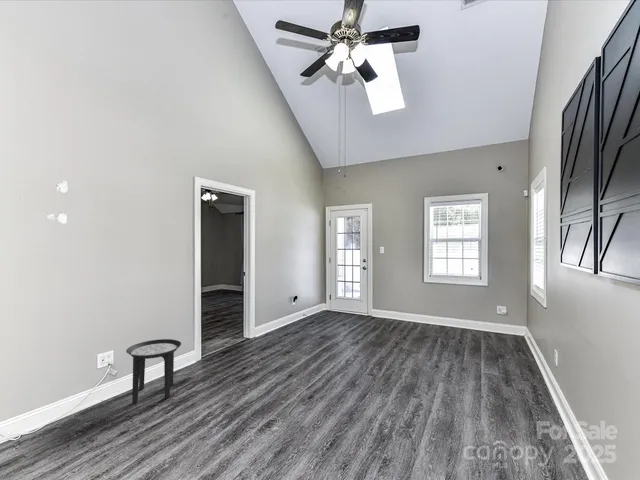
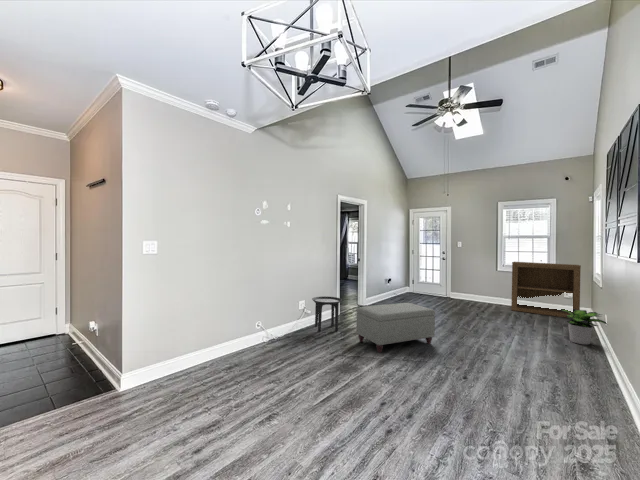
bookshelf: none [439,271,516,343] -> present [511,262,581,317]
potted plant: none [490,342,555,397] -> present [561,309,607,345]
ottoman: none [179,348,309,458] -> present [356,303,435,353]

